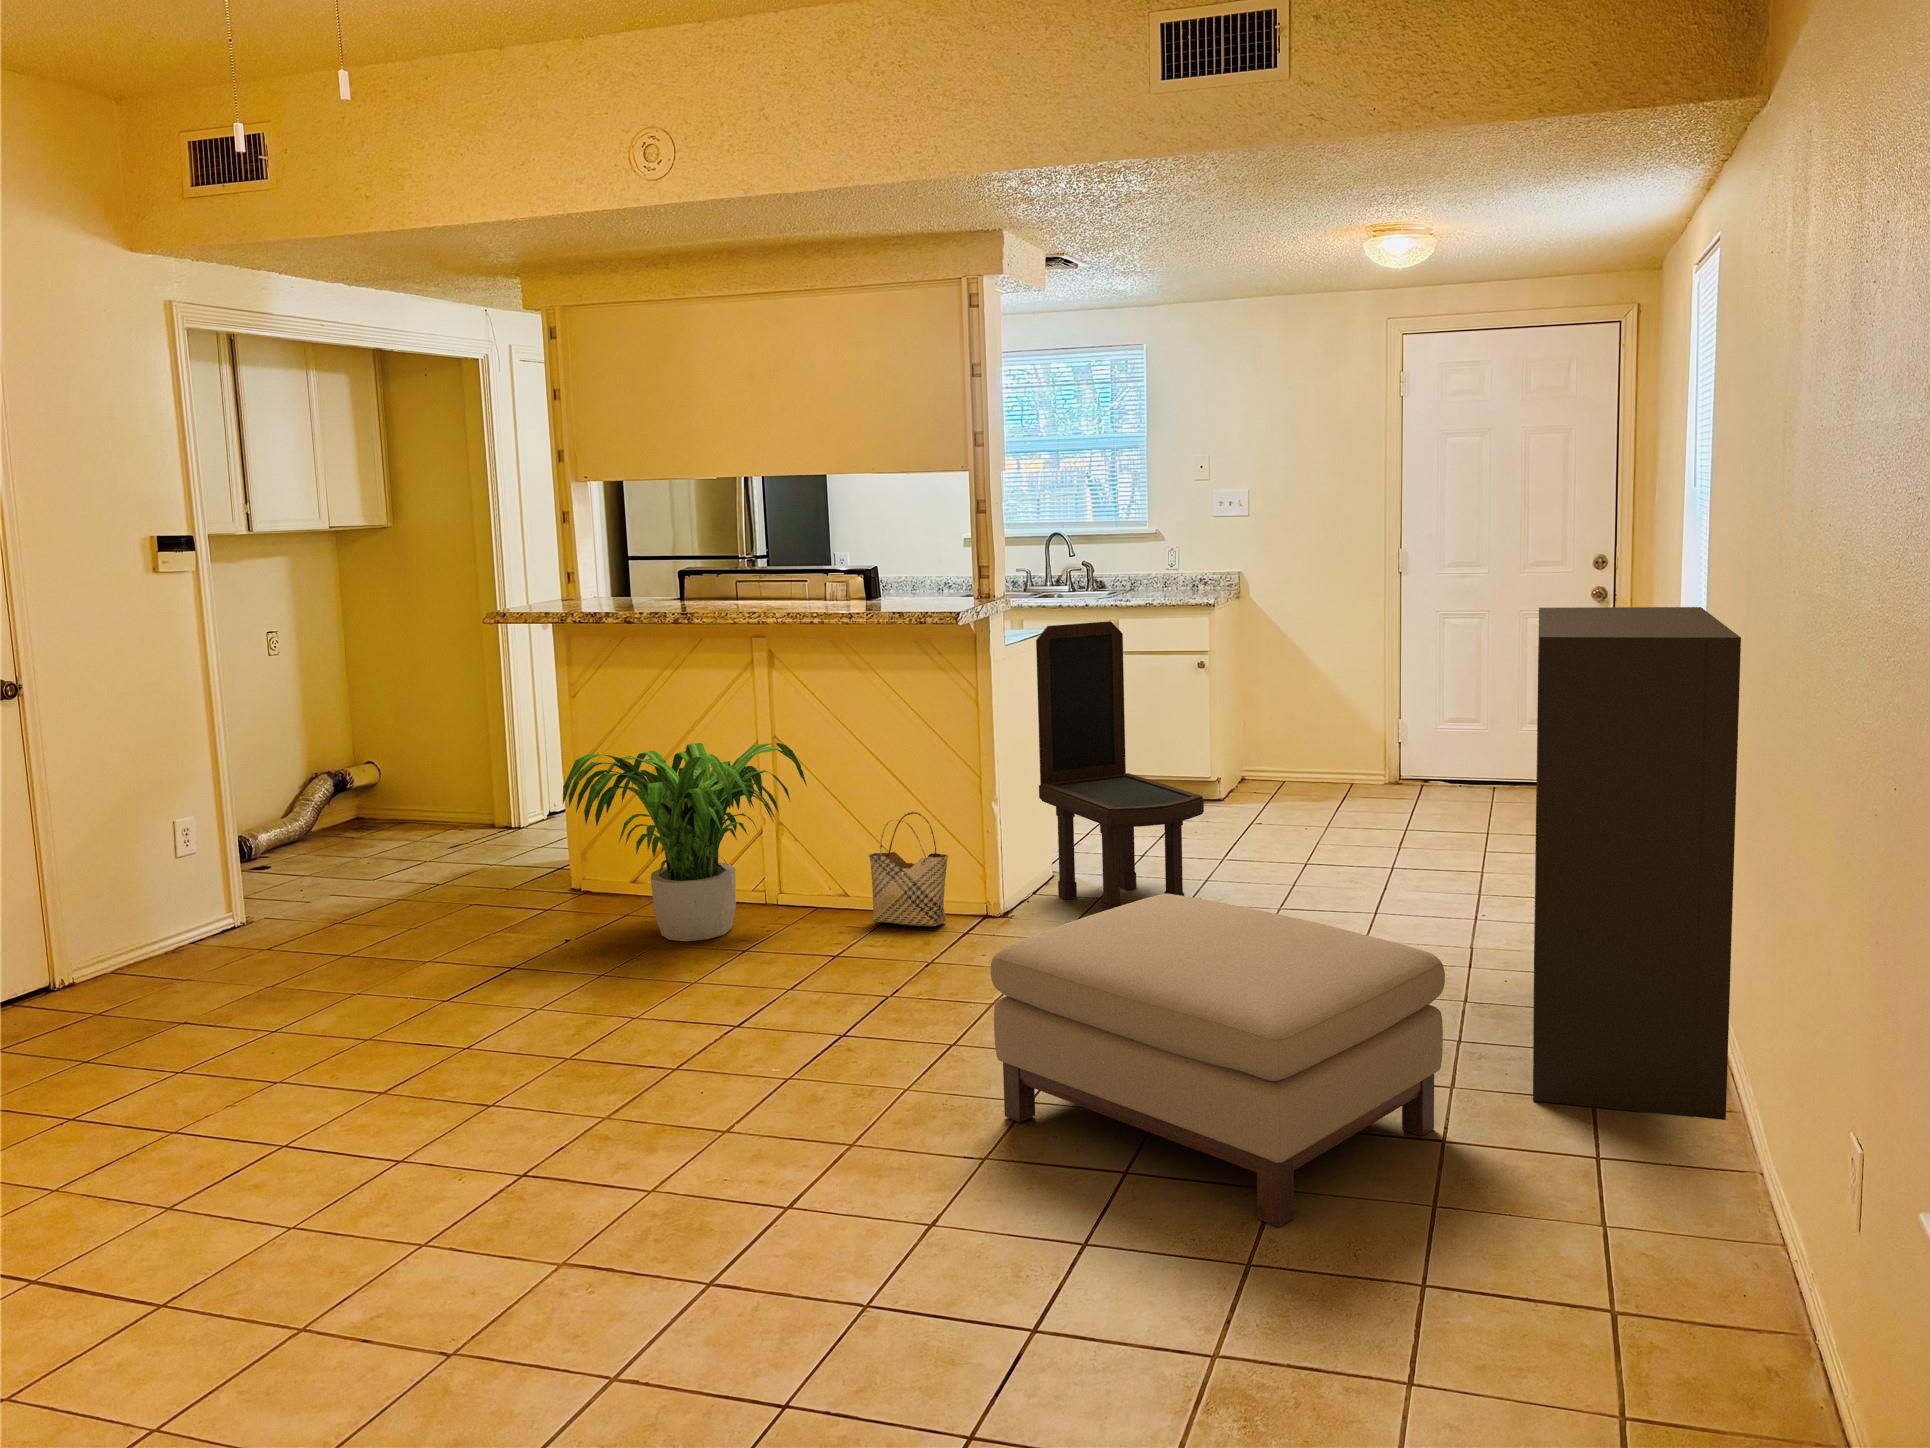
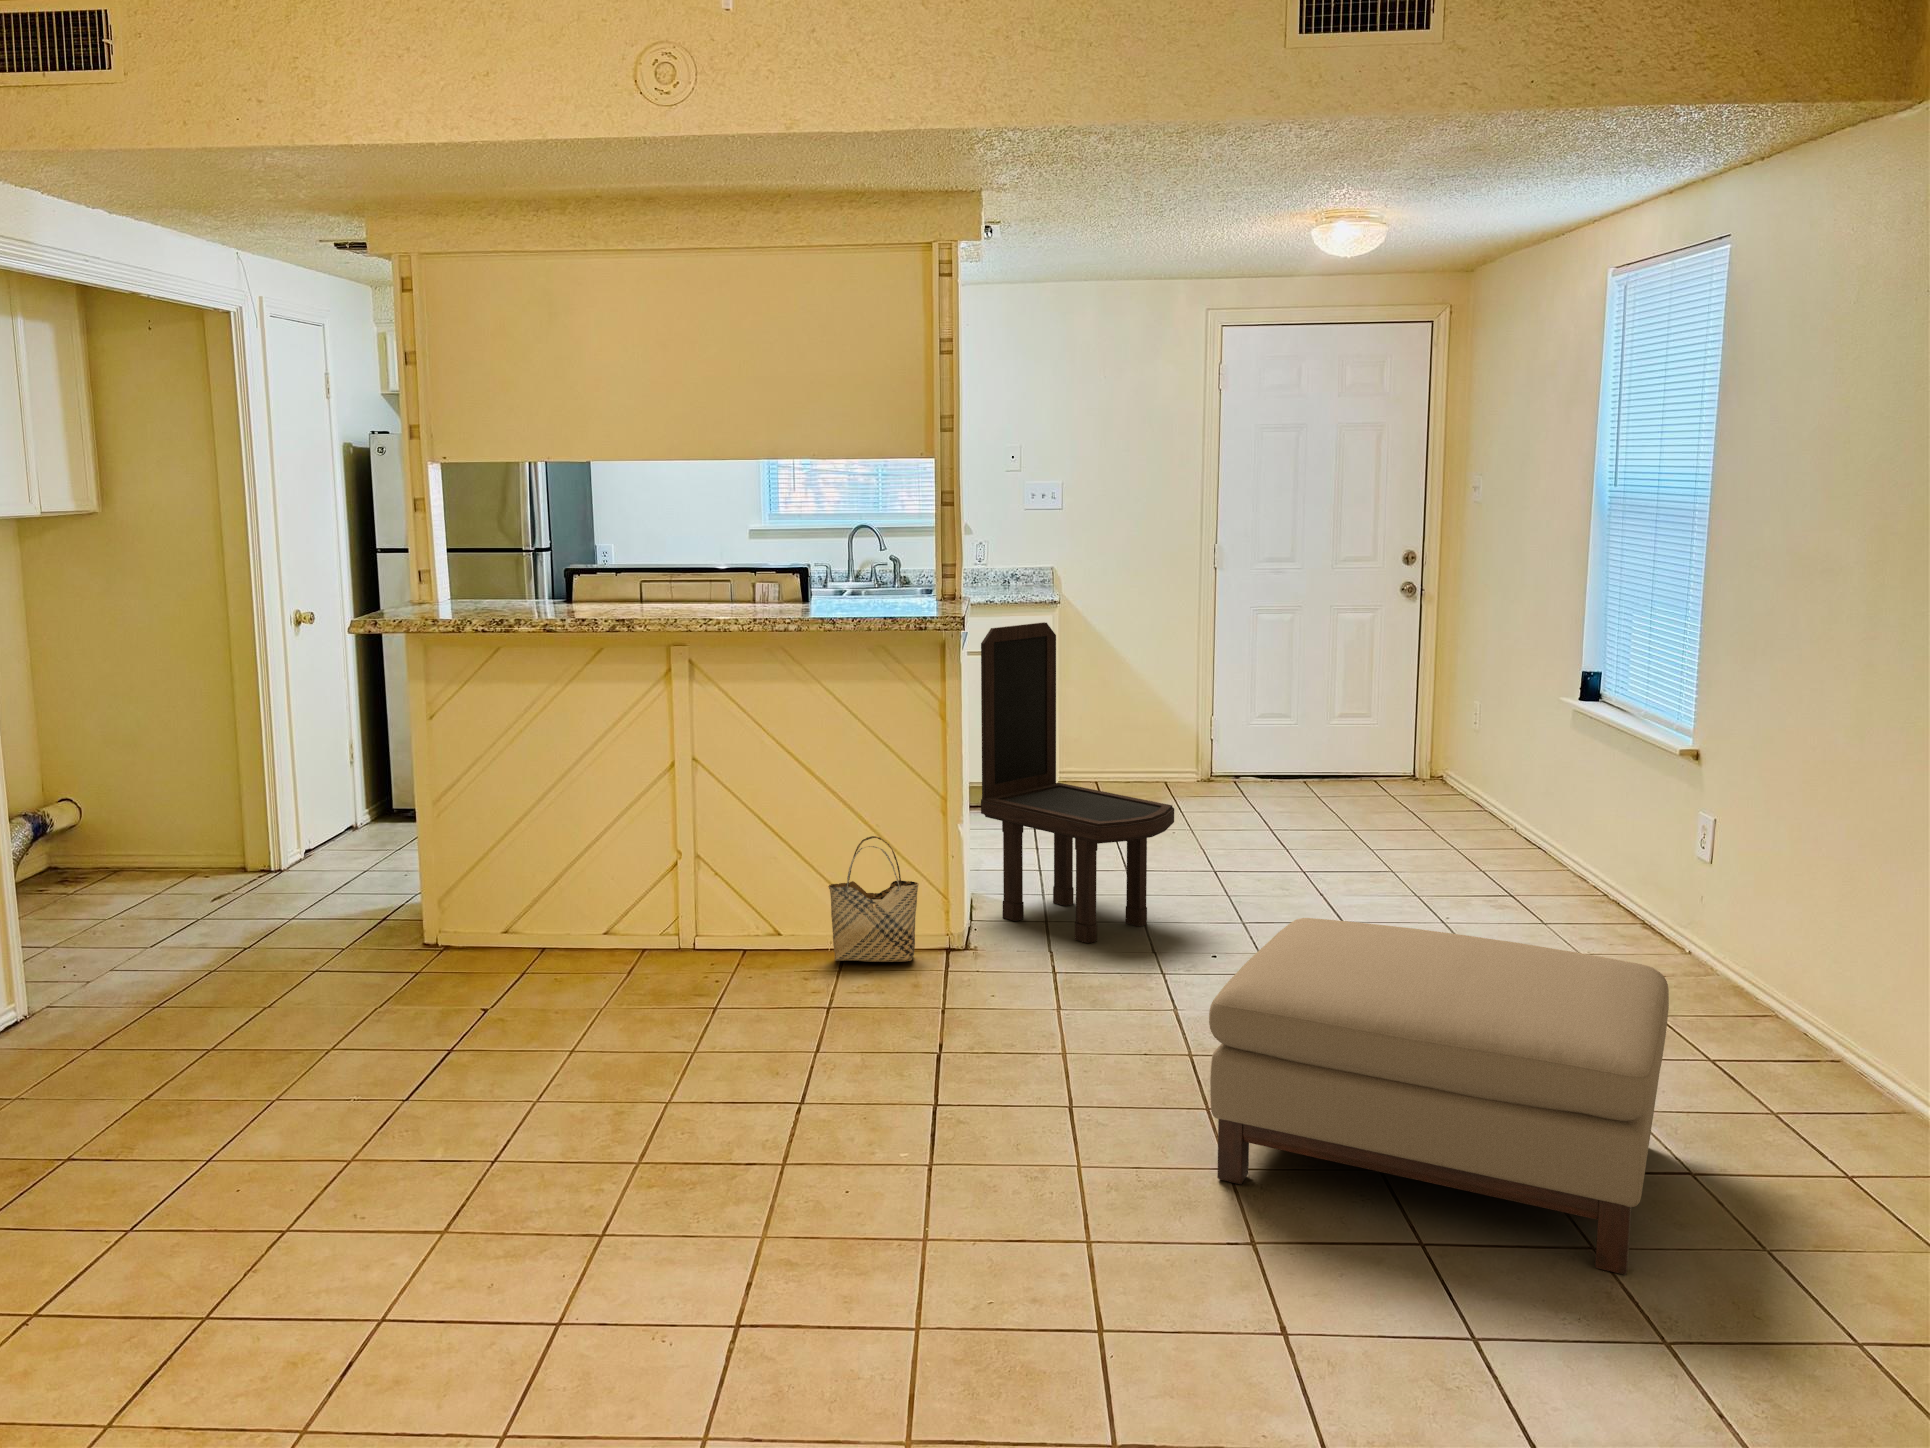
bookshelf: present [1533,607,1741,1120] -> none [1567,608,1921,1108]
potted plant: present [563,743,806,941] -> none [501,765,762,999]

